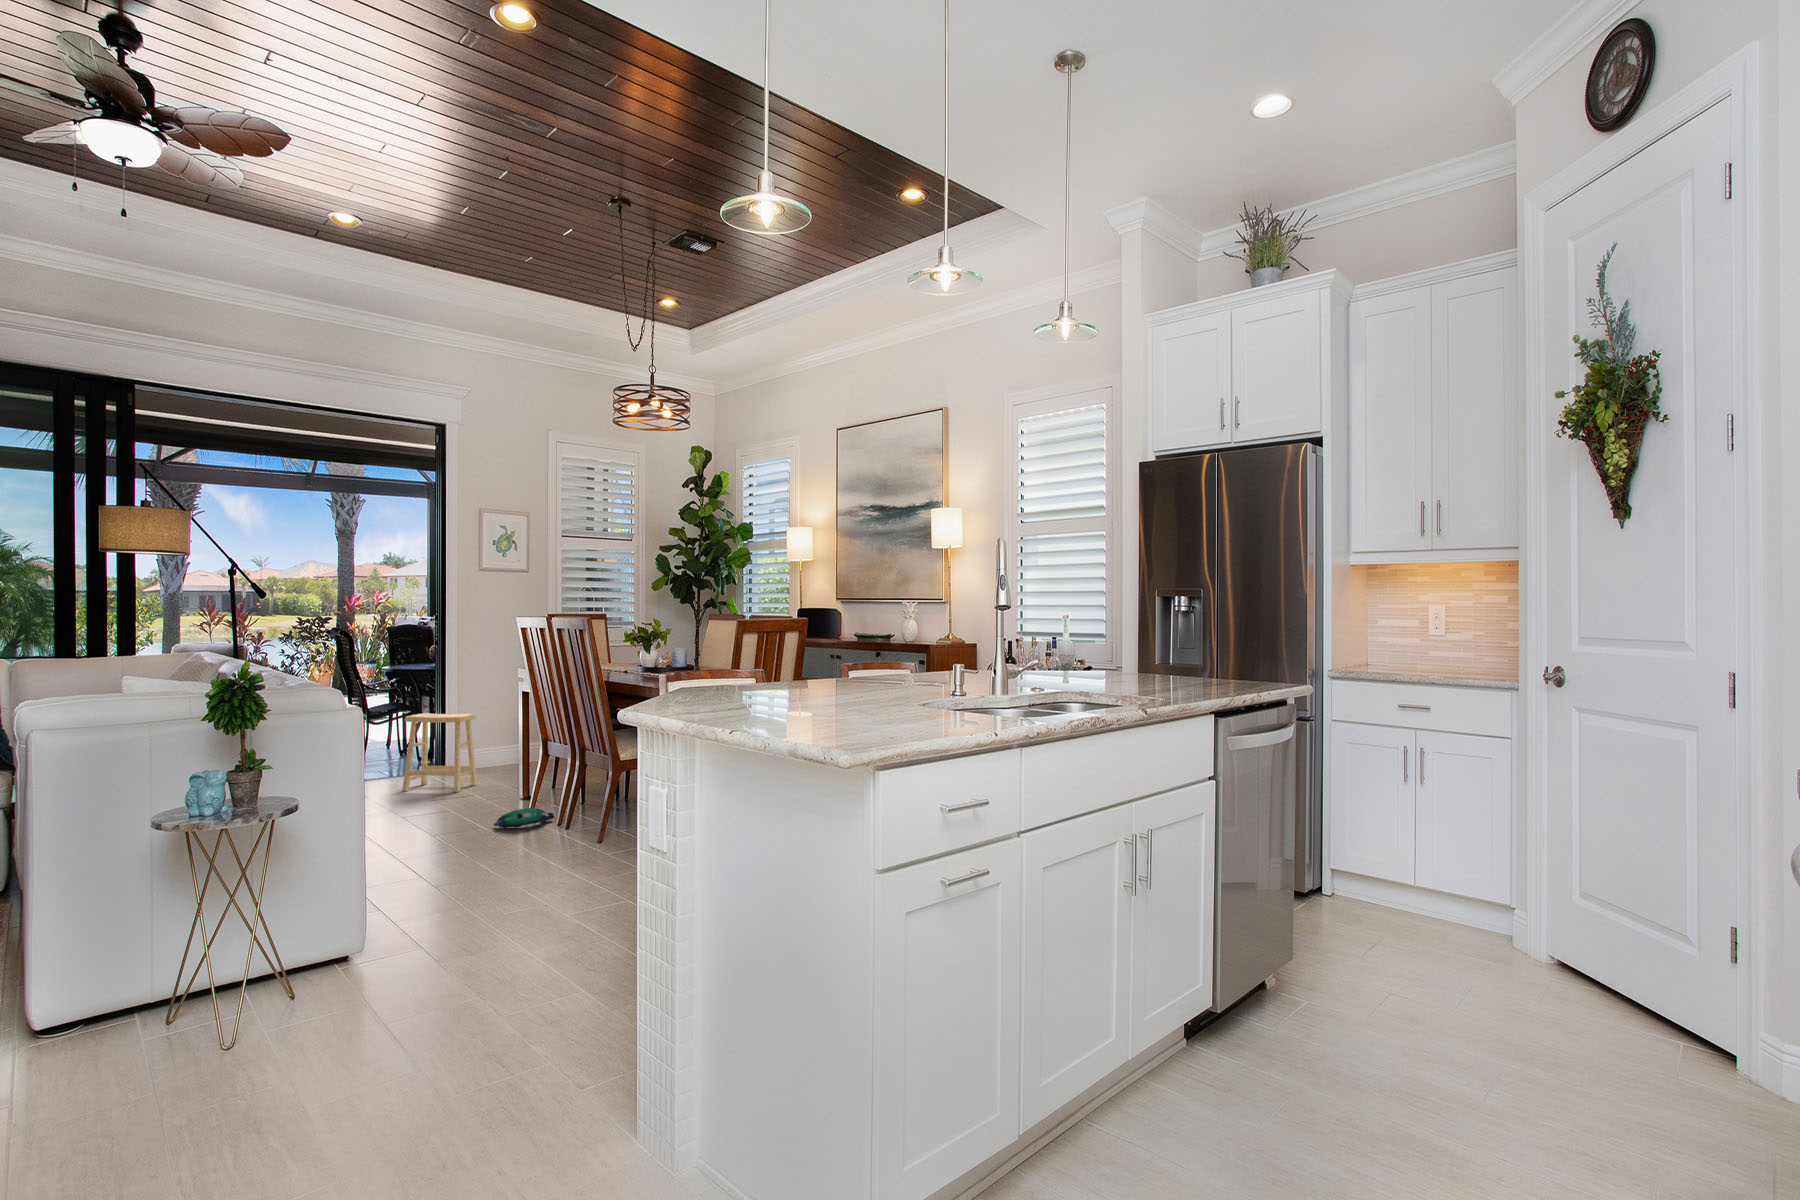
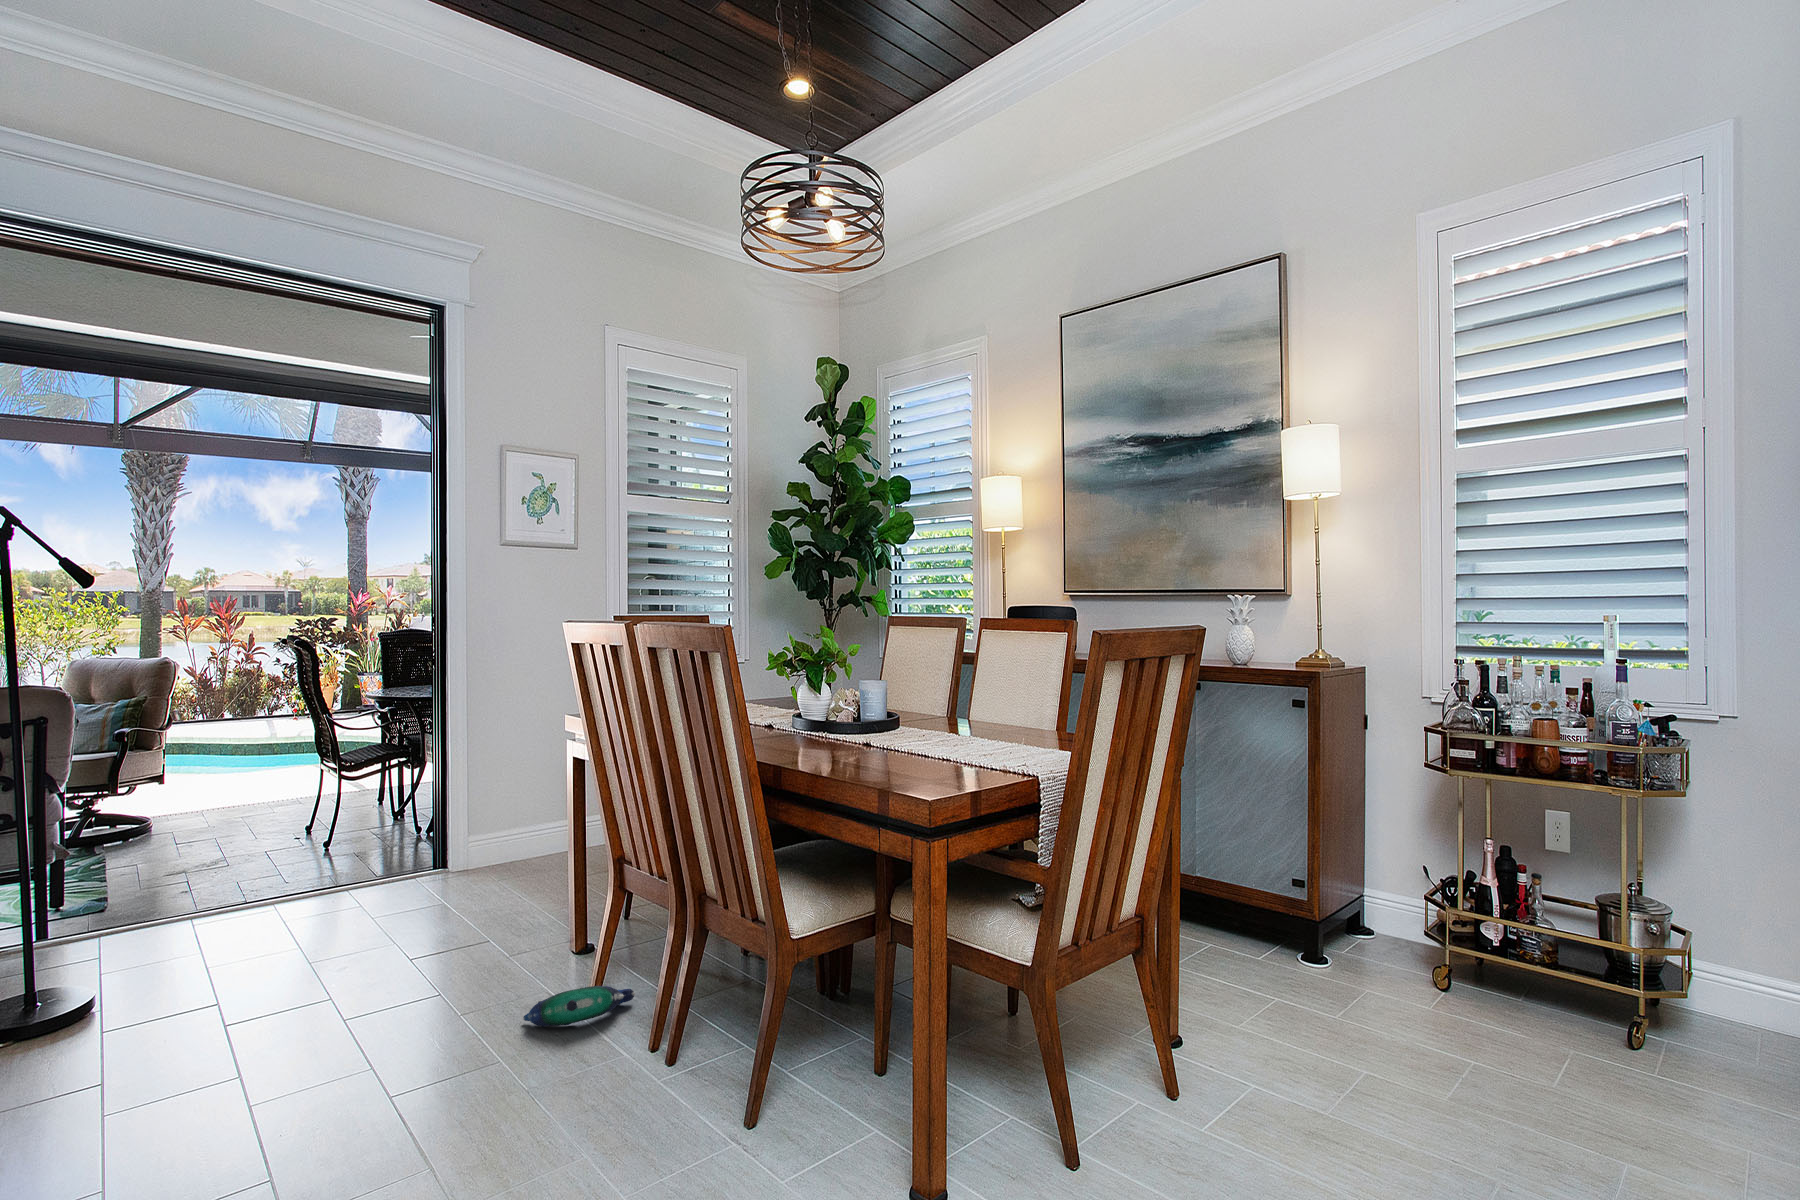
footstool: present [402,713,477,792] -> none [377,779,499,916]

